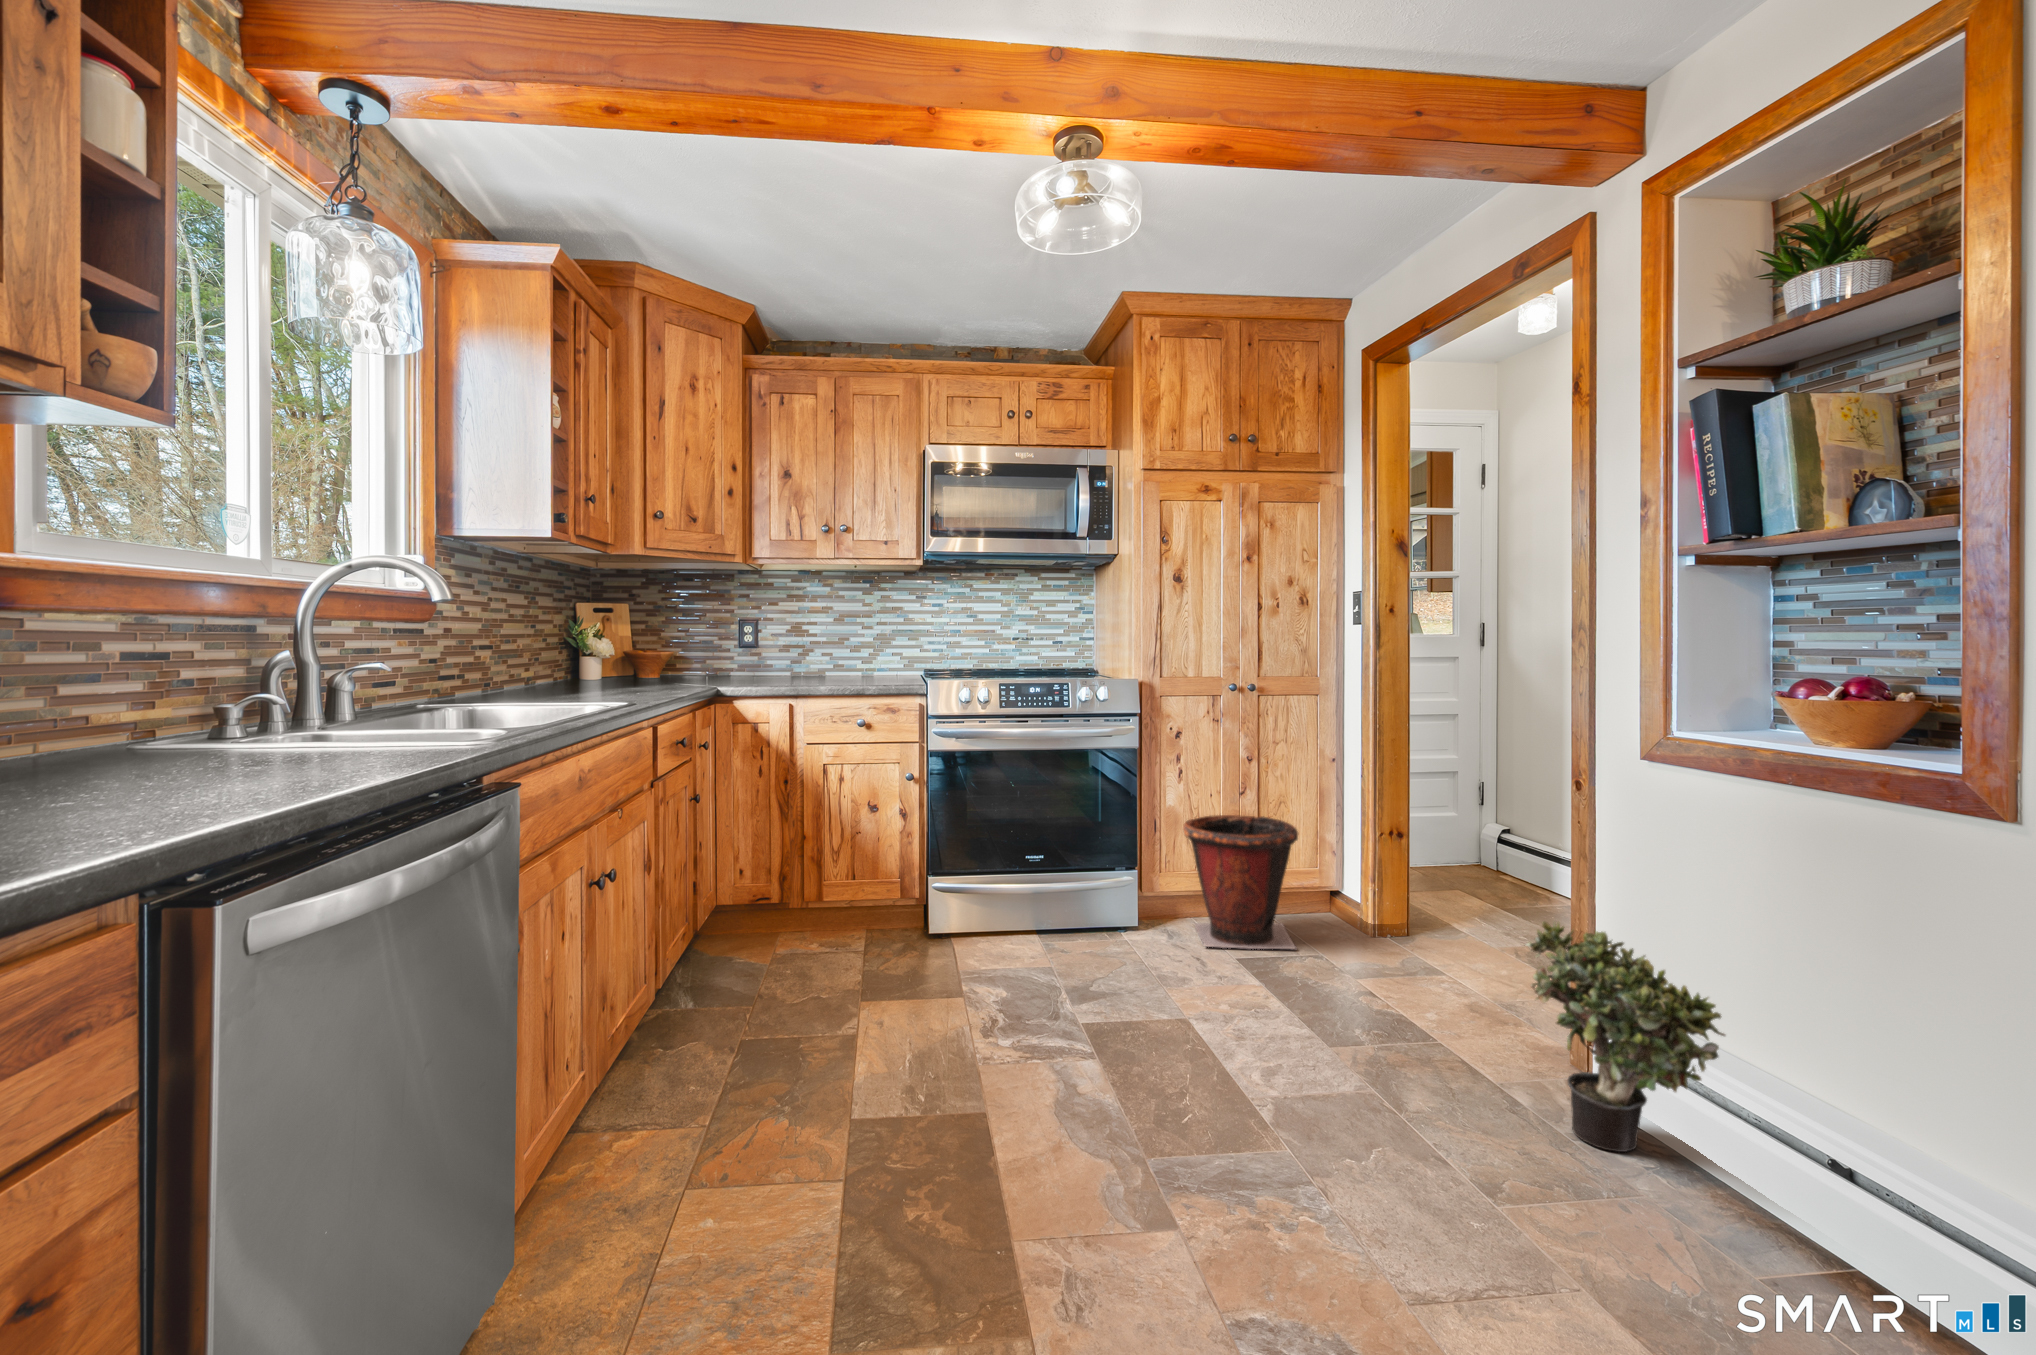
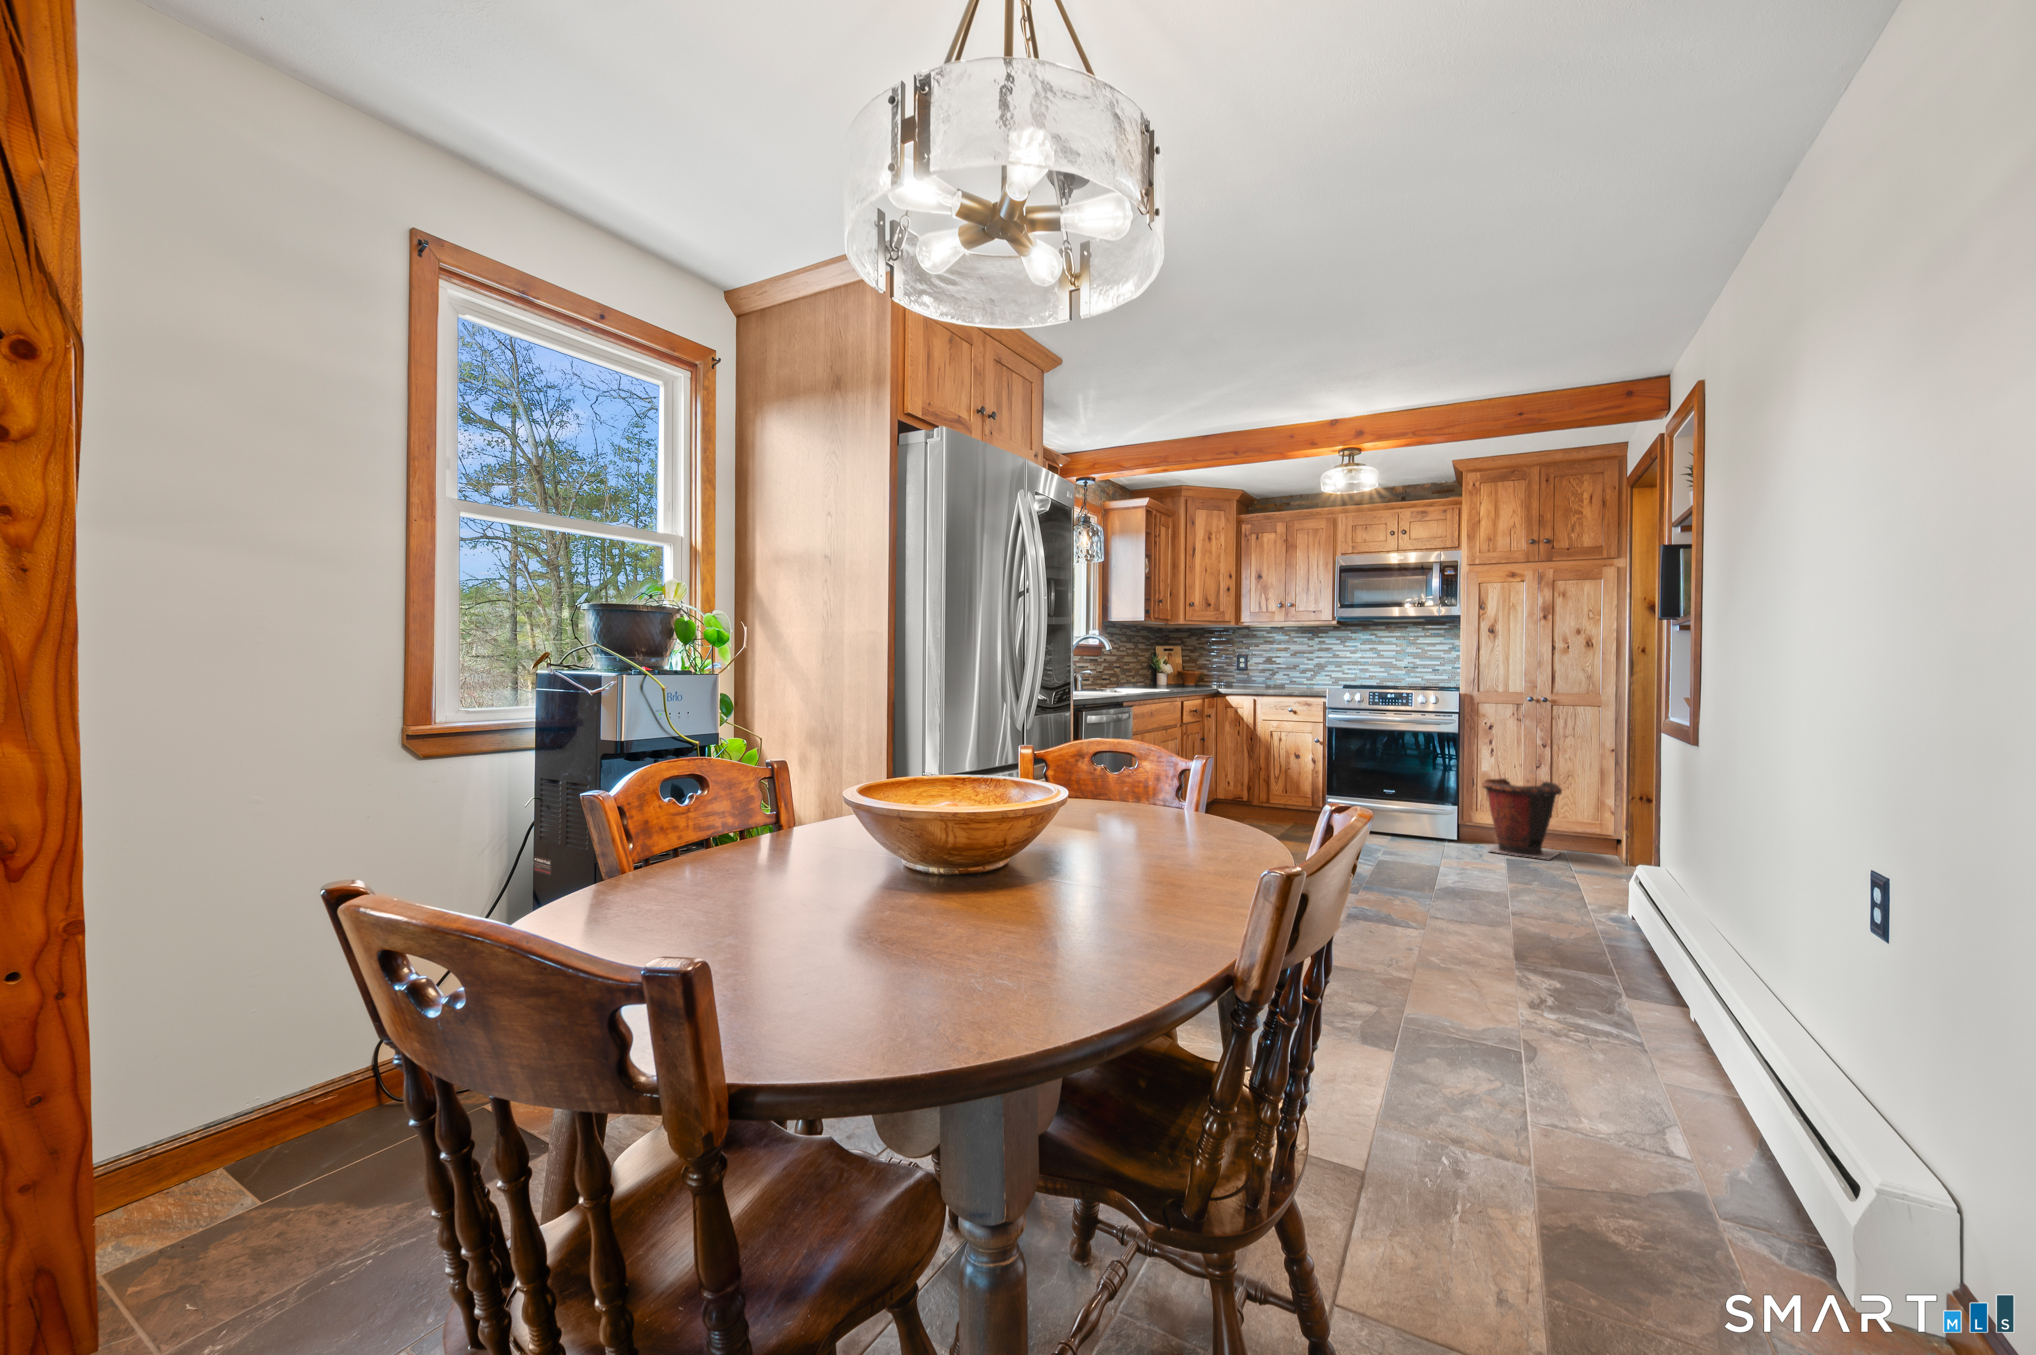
potted plant: present [1526,922,1725,1152] -> none [1551,812,1652,918]

